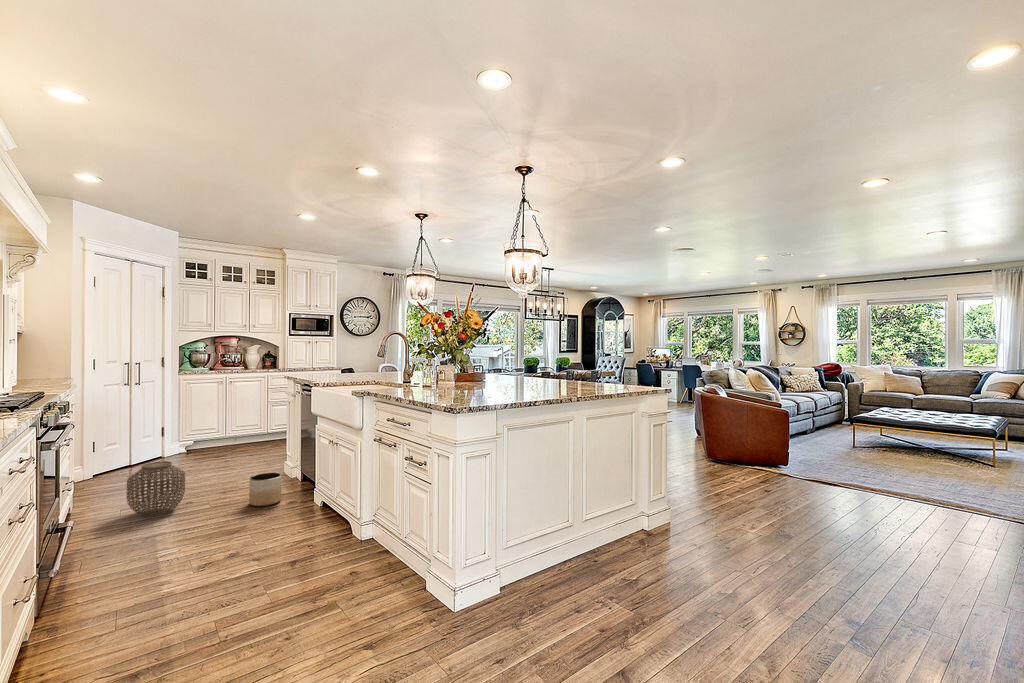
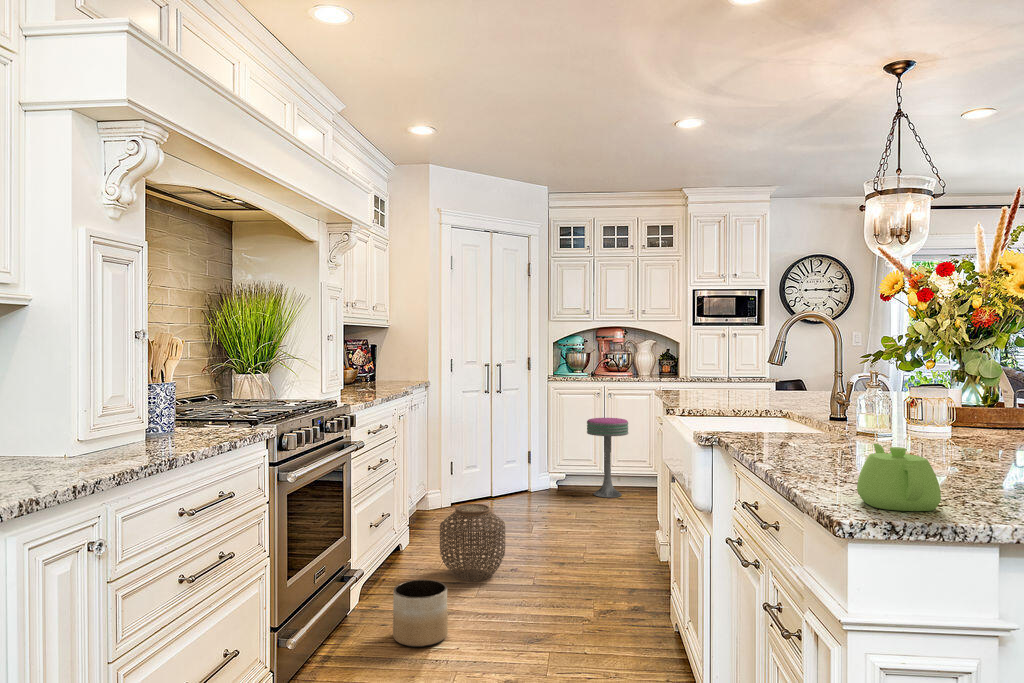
teapot: none [453,384,480,405] -> present [857,444,941,511]
bar stool: none [214,398,247,452] -> present [587,418,628,498]
planter: present [249,473,281,506] -> present [393,579,448,647]

